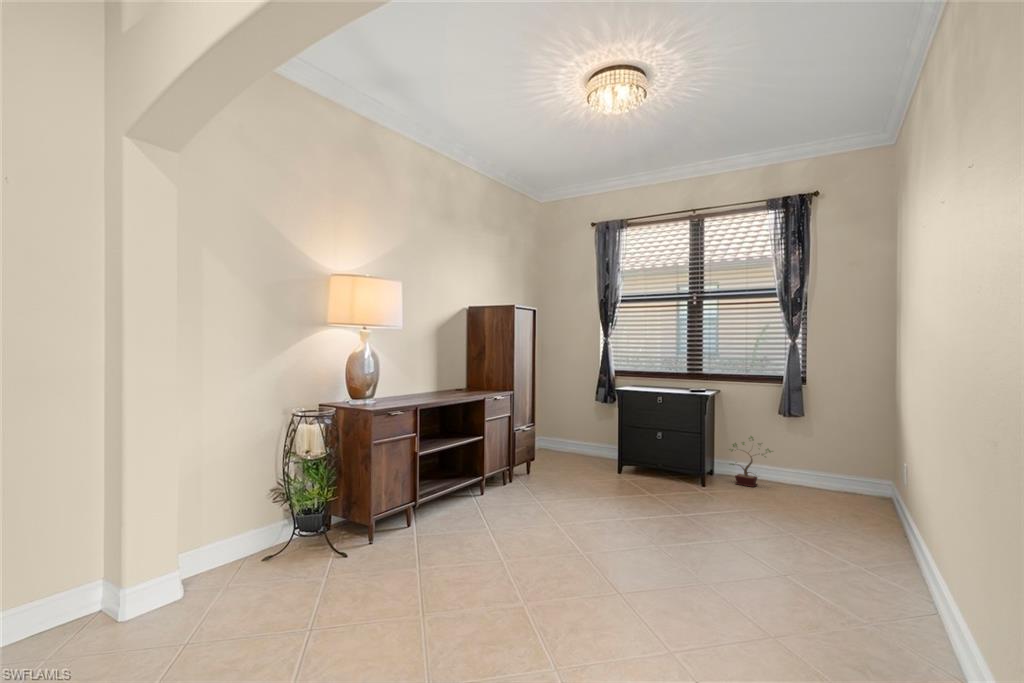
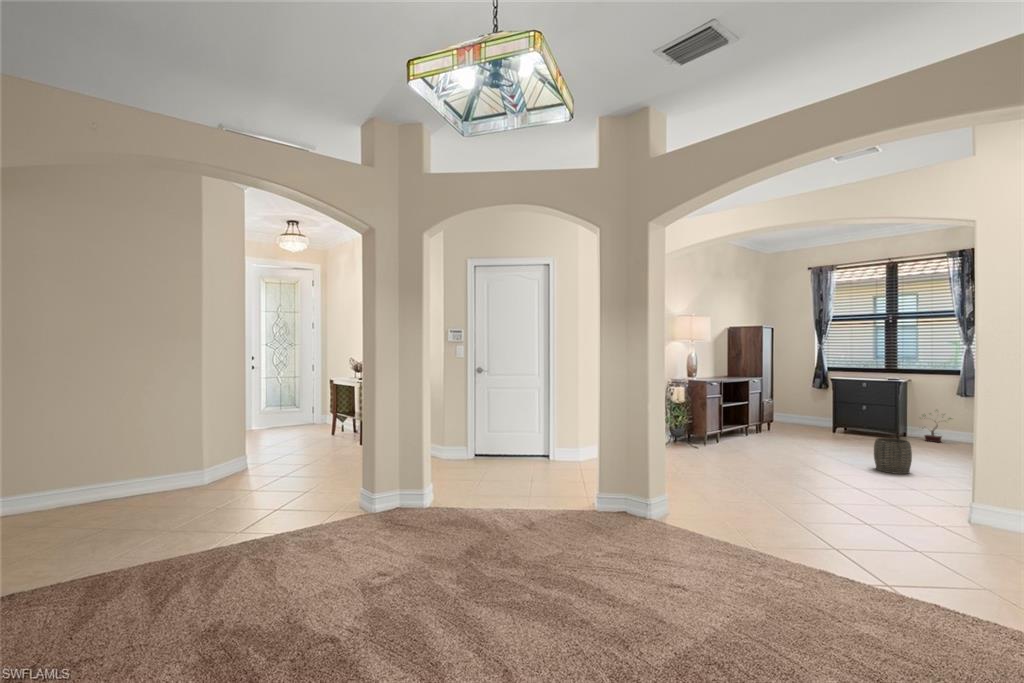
woven basket: none [654,517,718,599] -> present [874,438,912,474]

